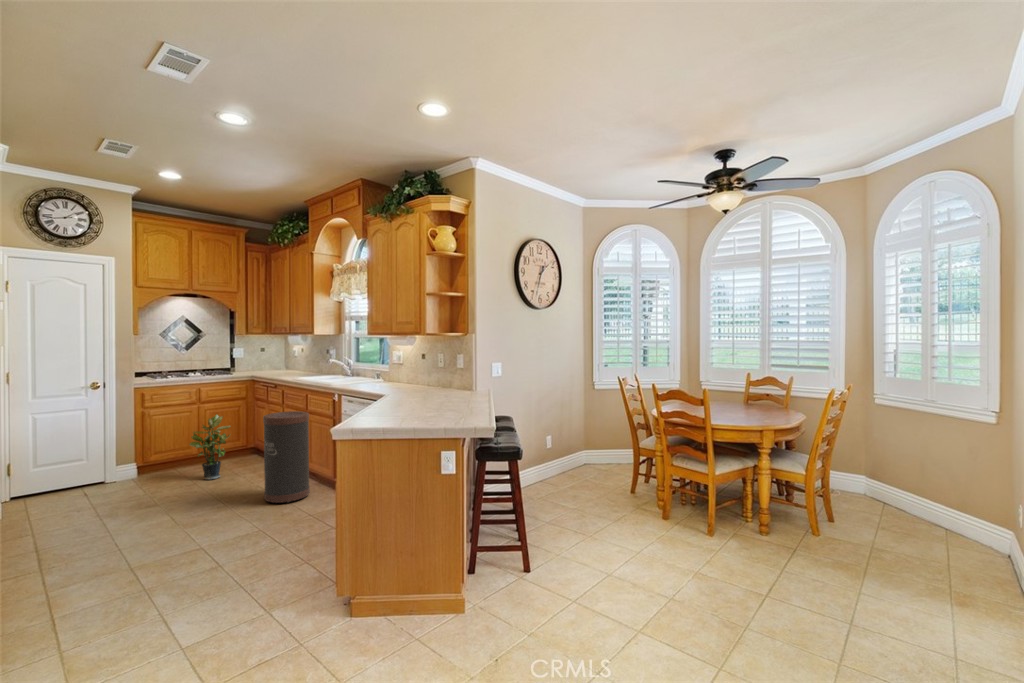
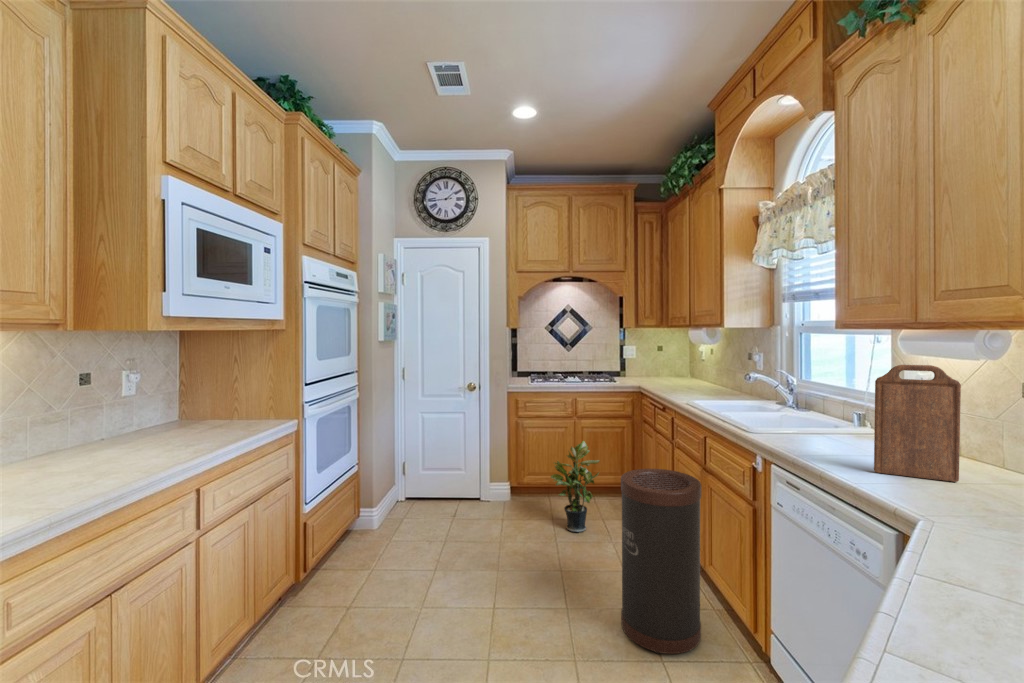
cutting board: none [379,347,404,389] -> present [874,365,961,482]

